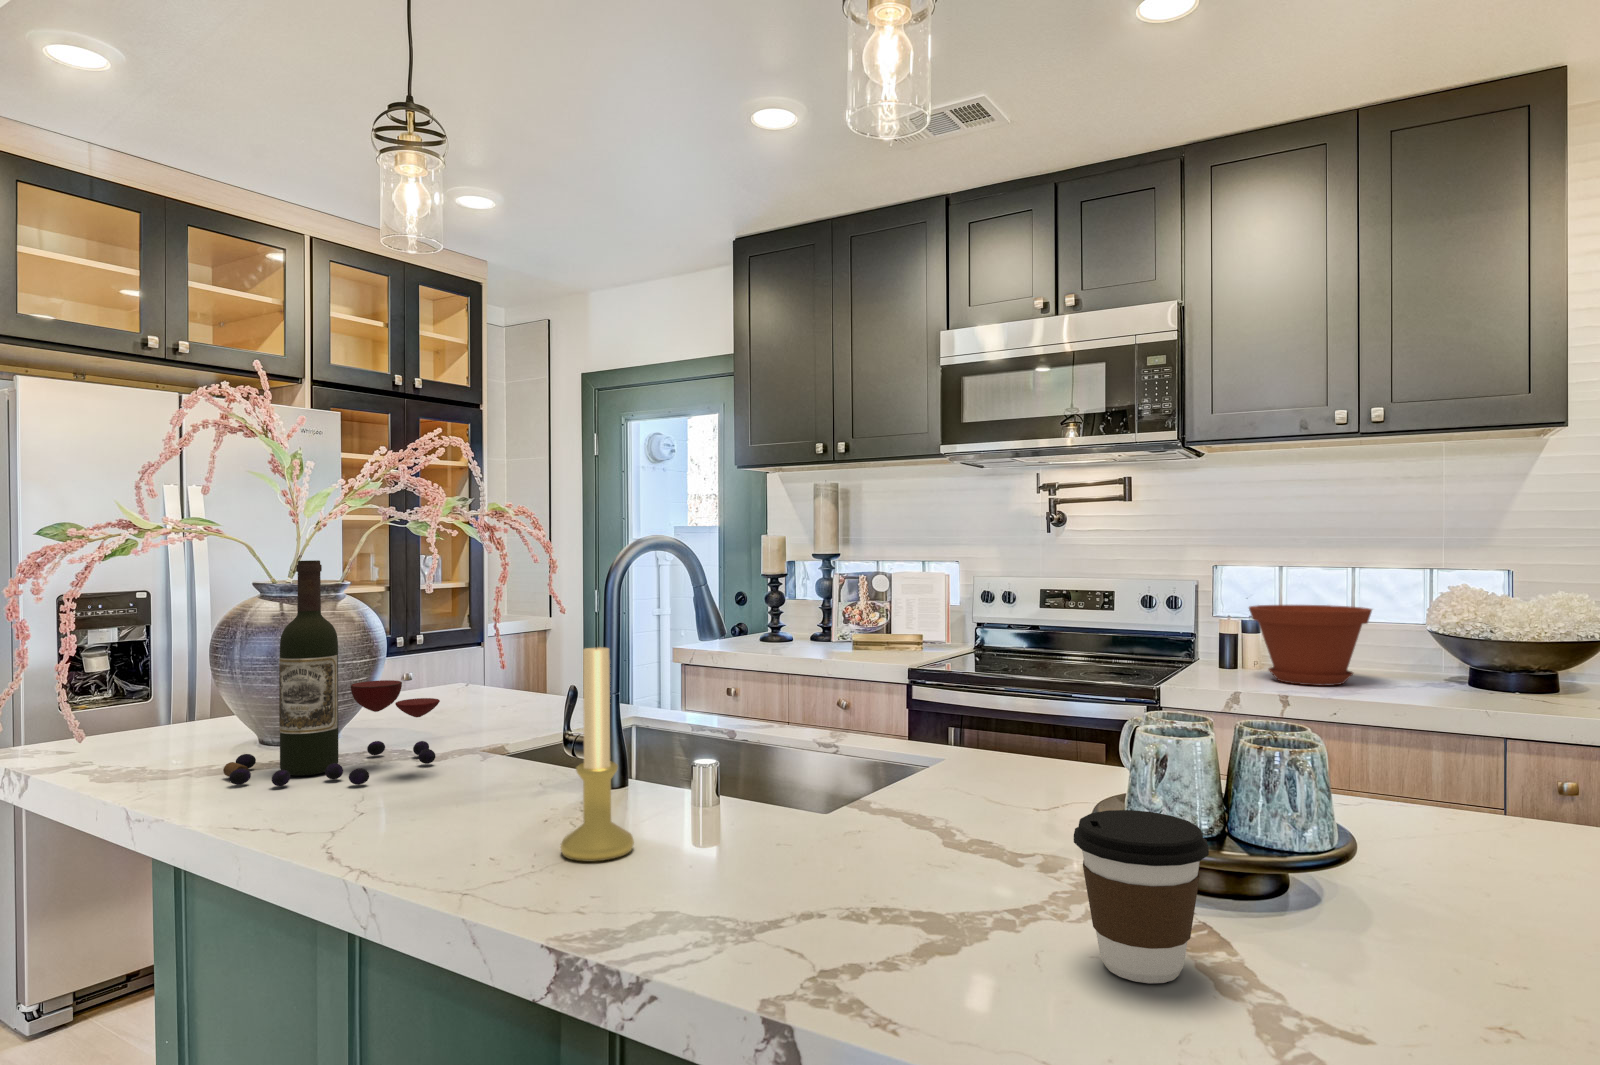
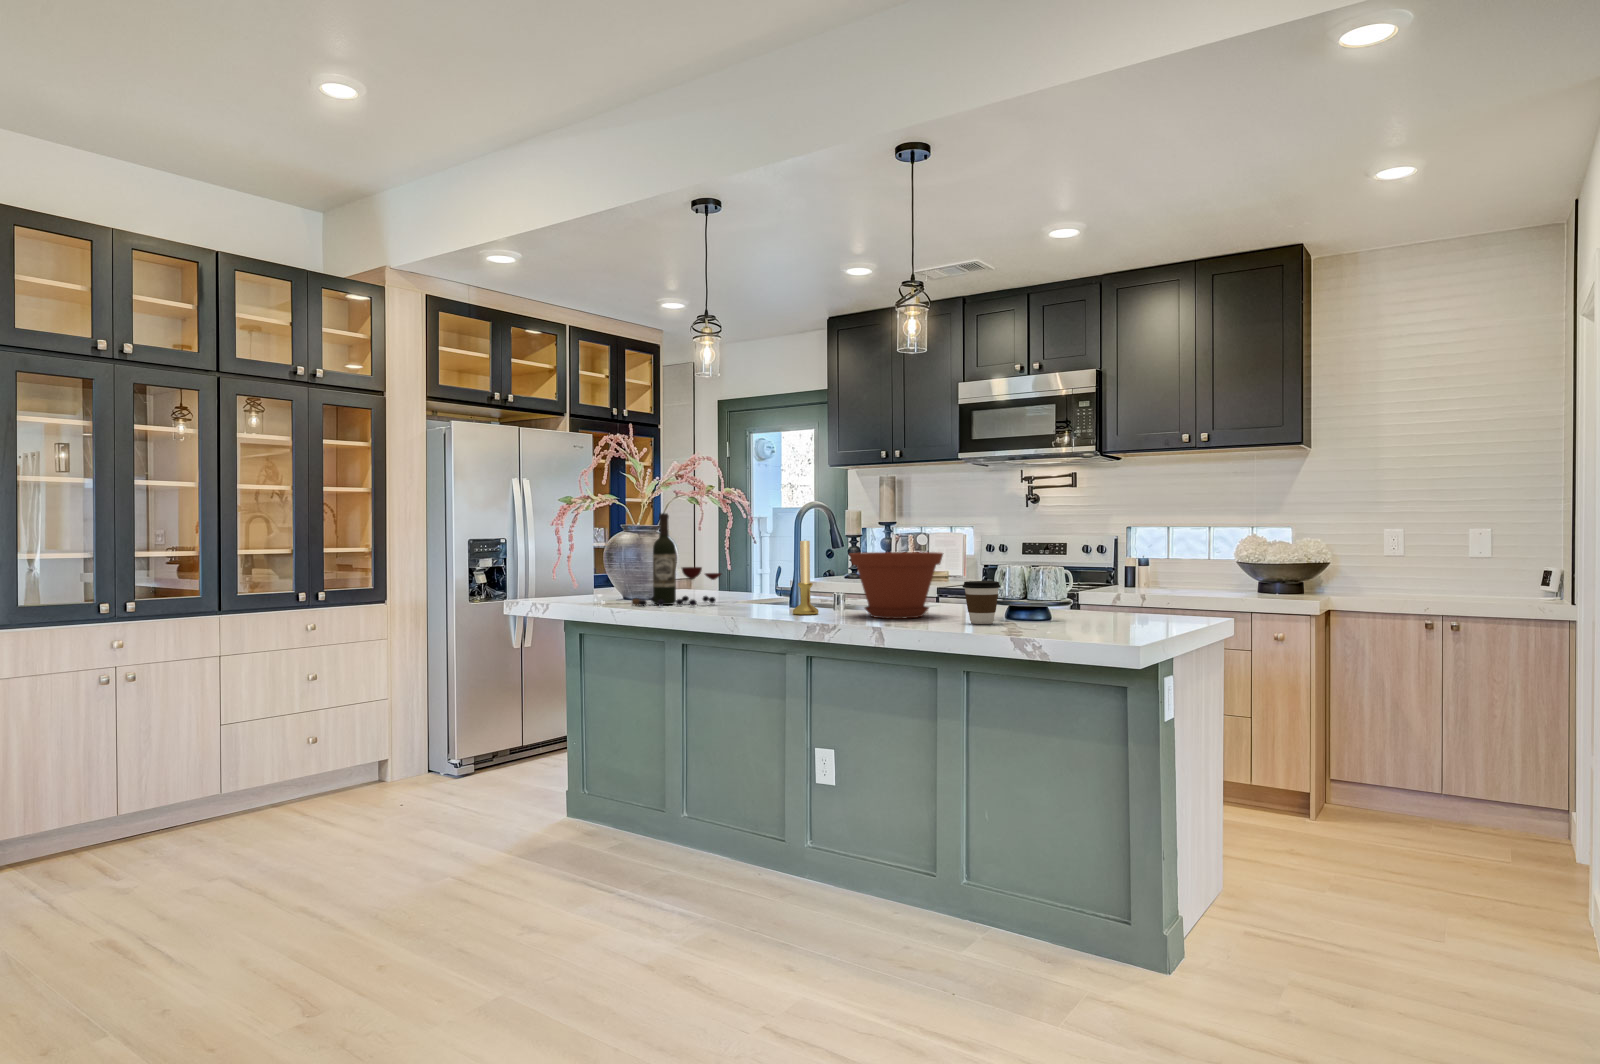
plant pot: present [1249,605,1372,686] -> present [849,552,943,619]

